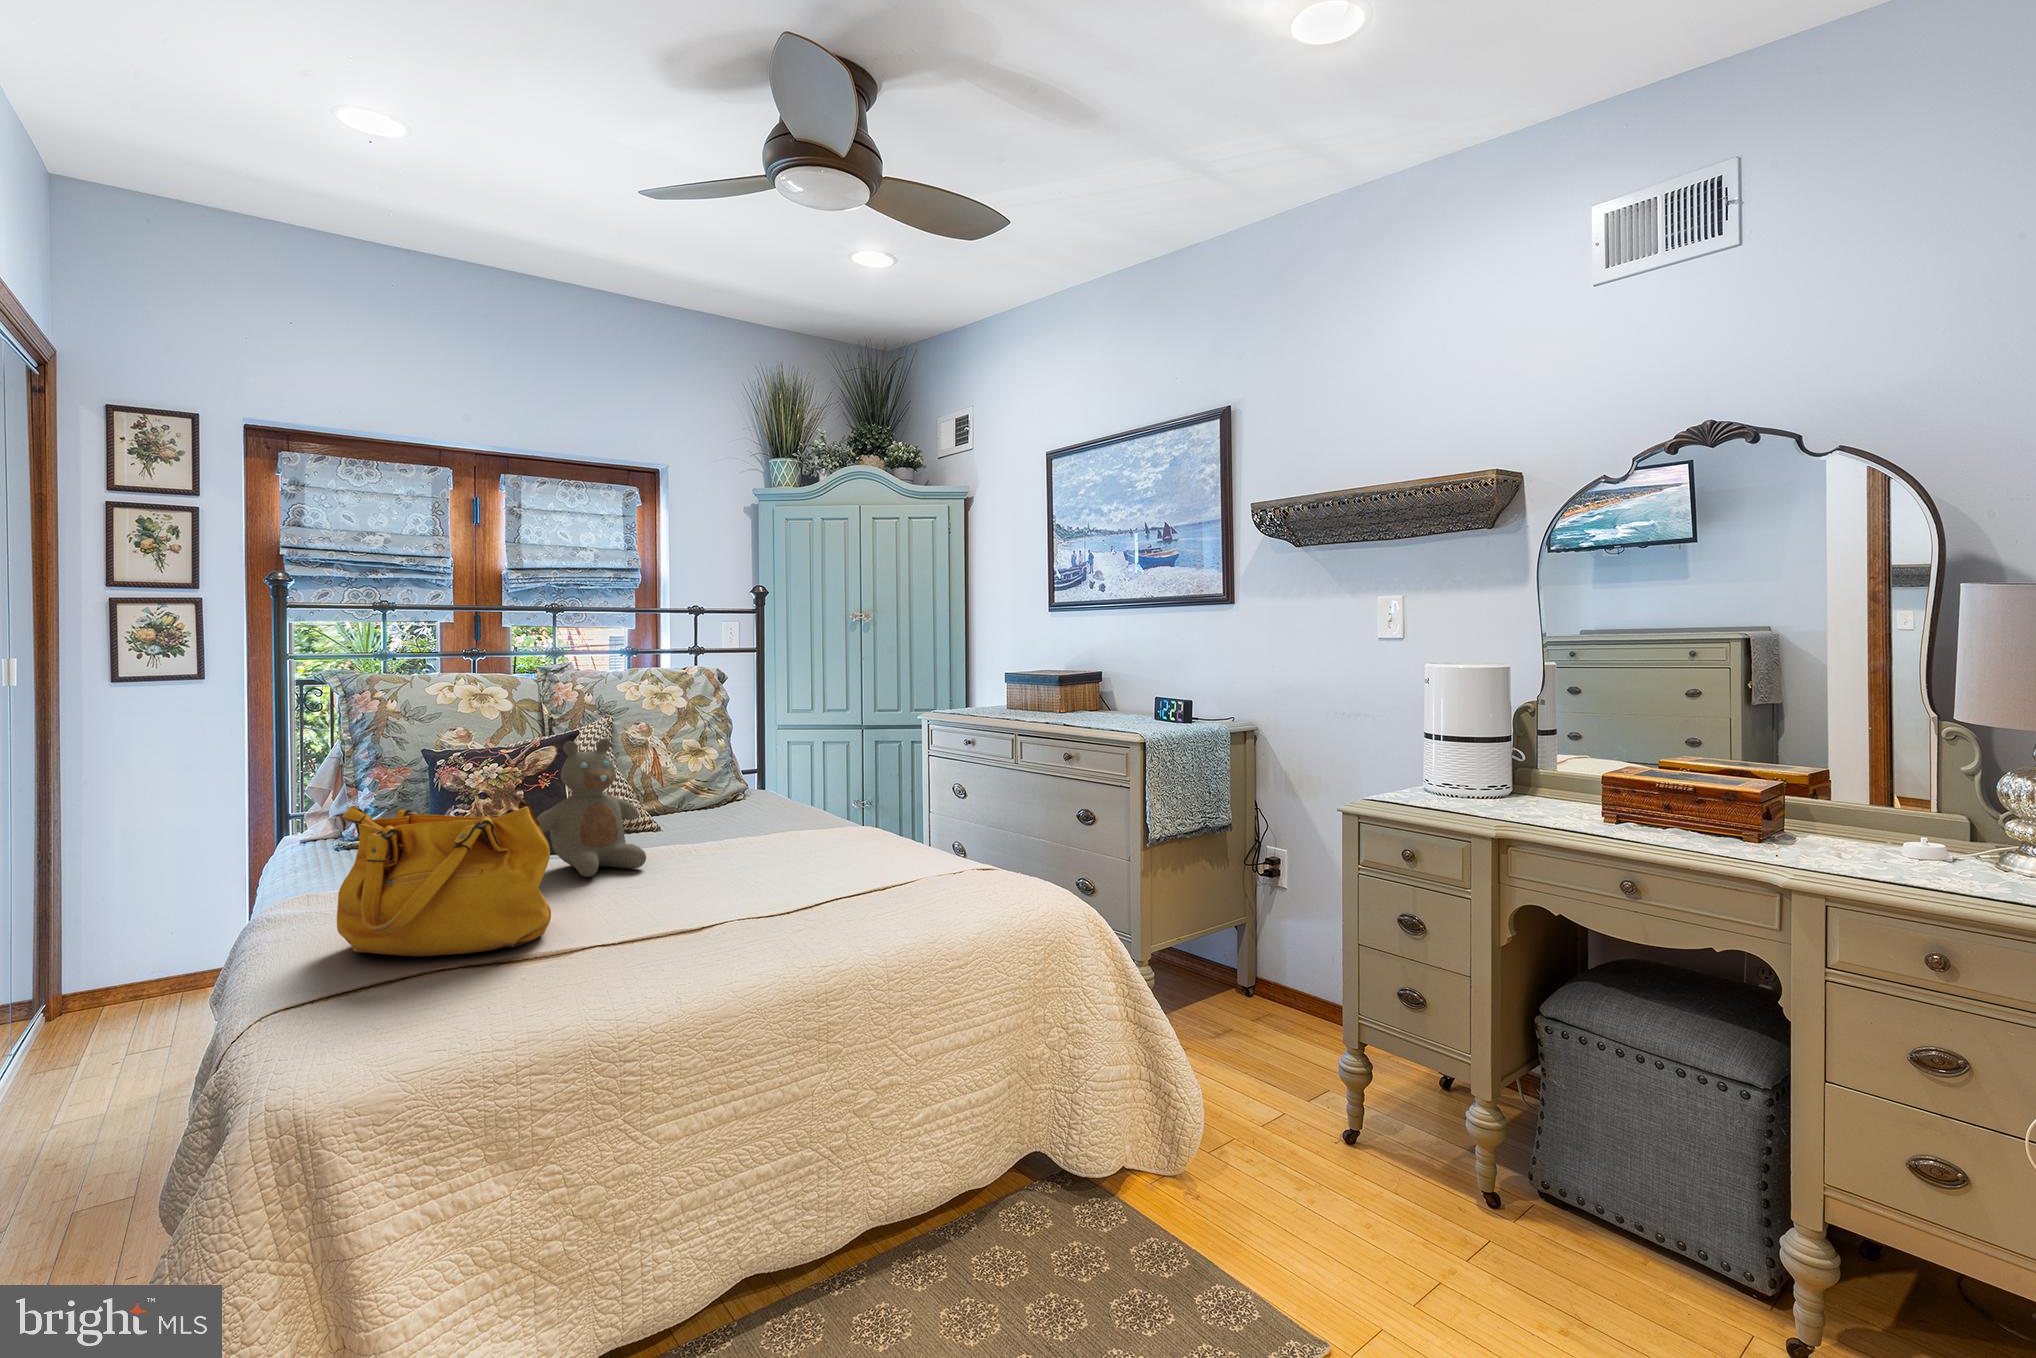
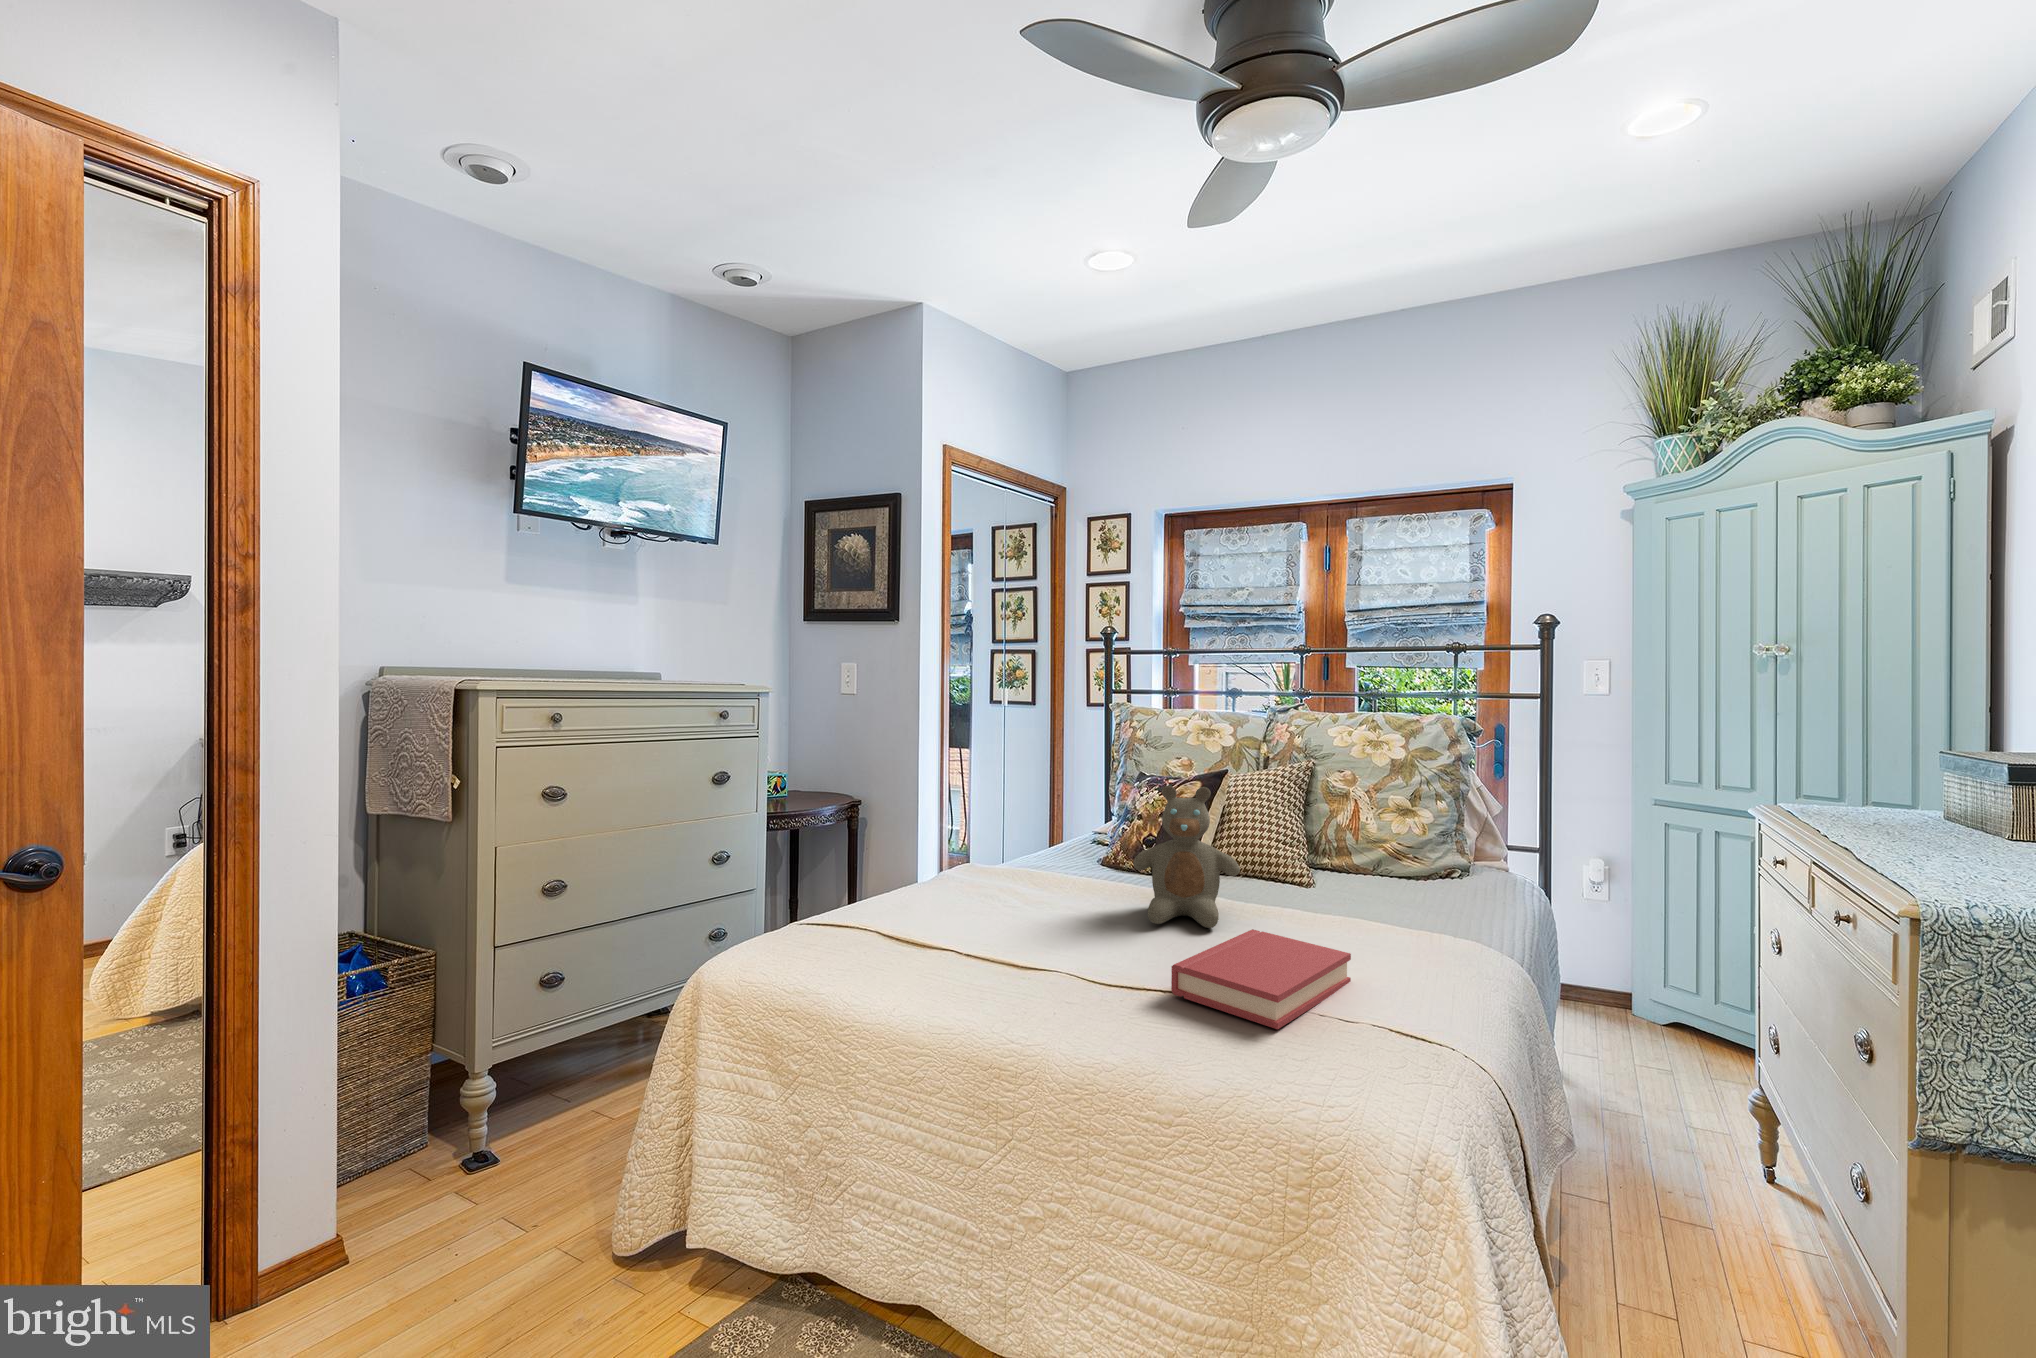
handbag: present [337,793,551,957] -> none [893,820,1052,973]
hardback book: none [703,845,808,905] -> present [1171,929,1351,1029]

